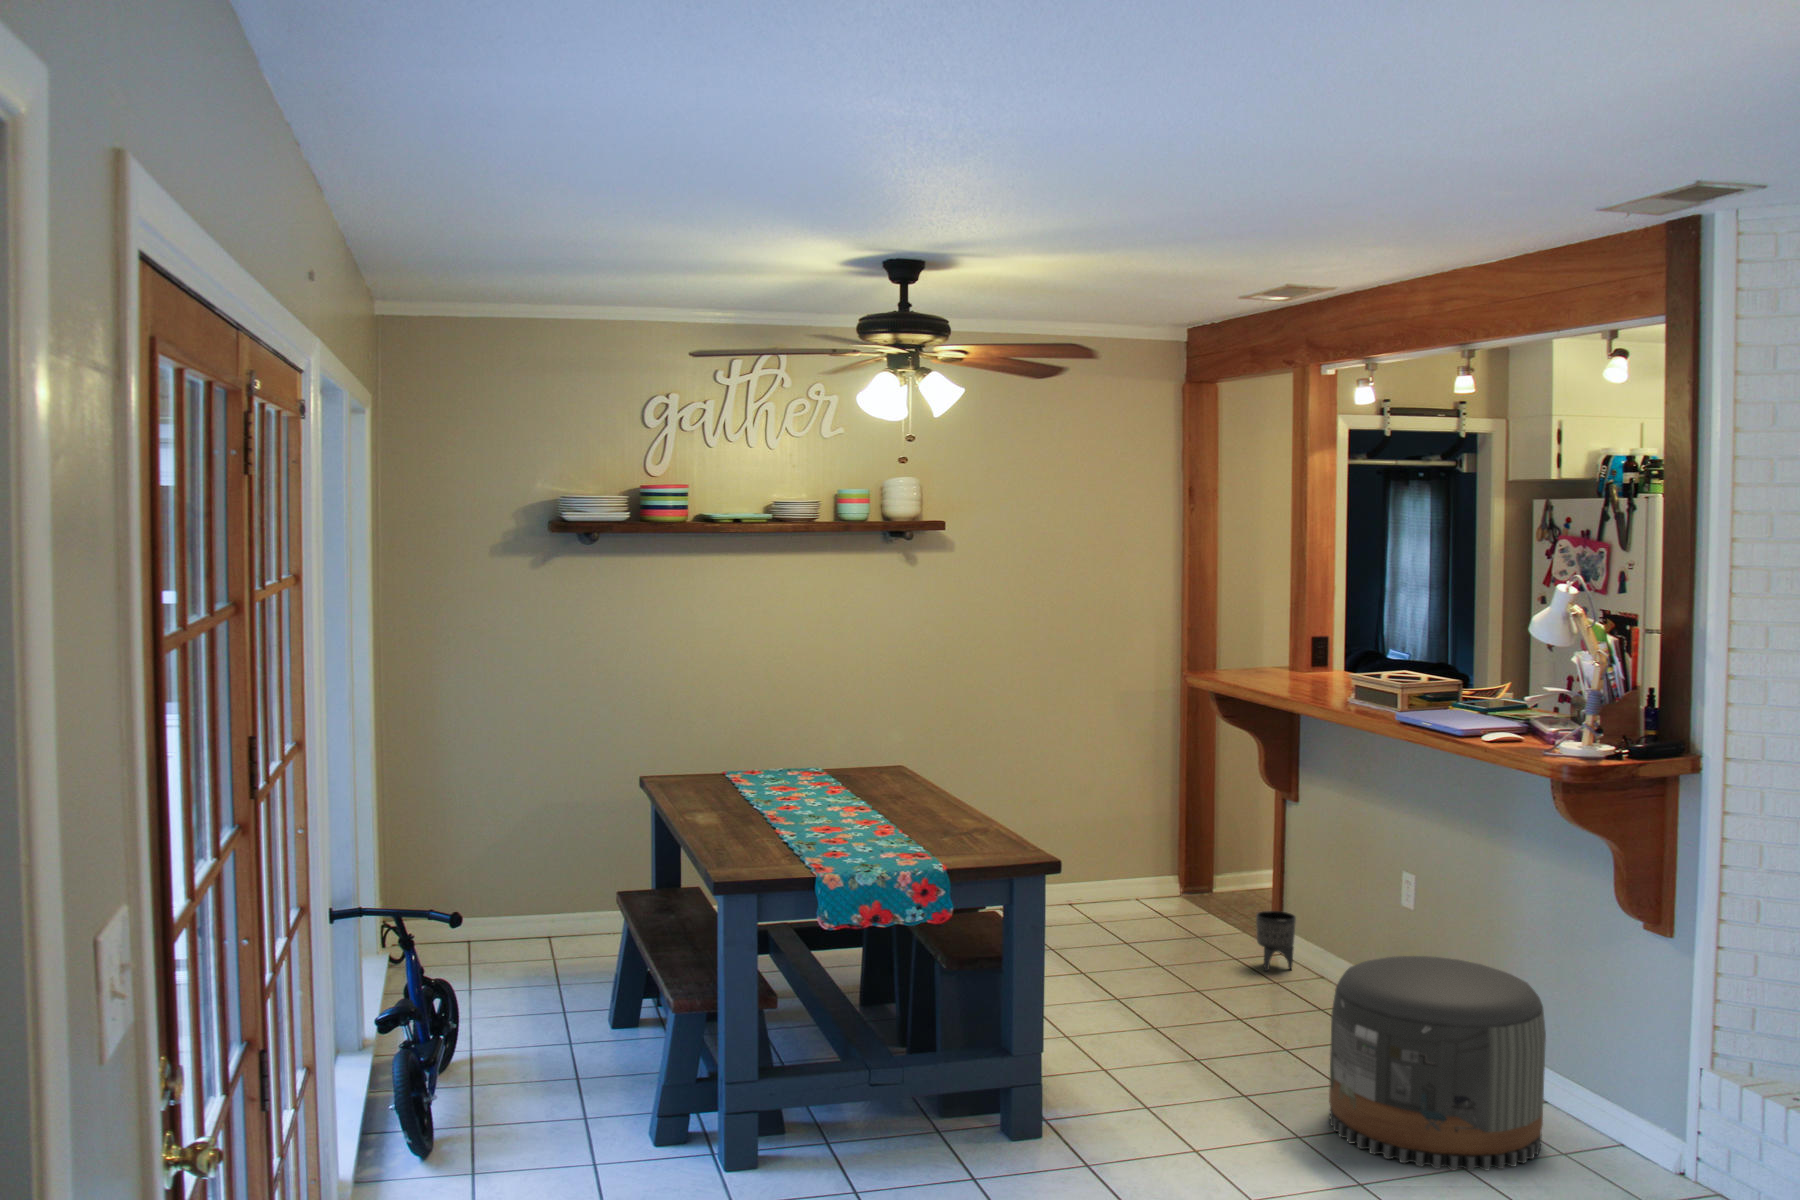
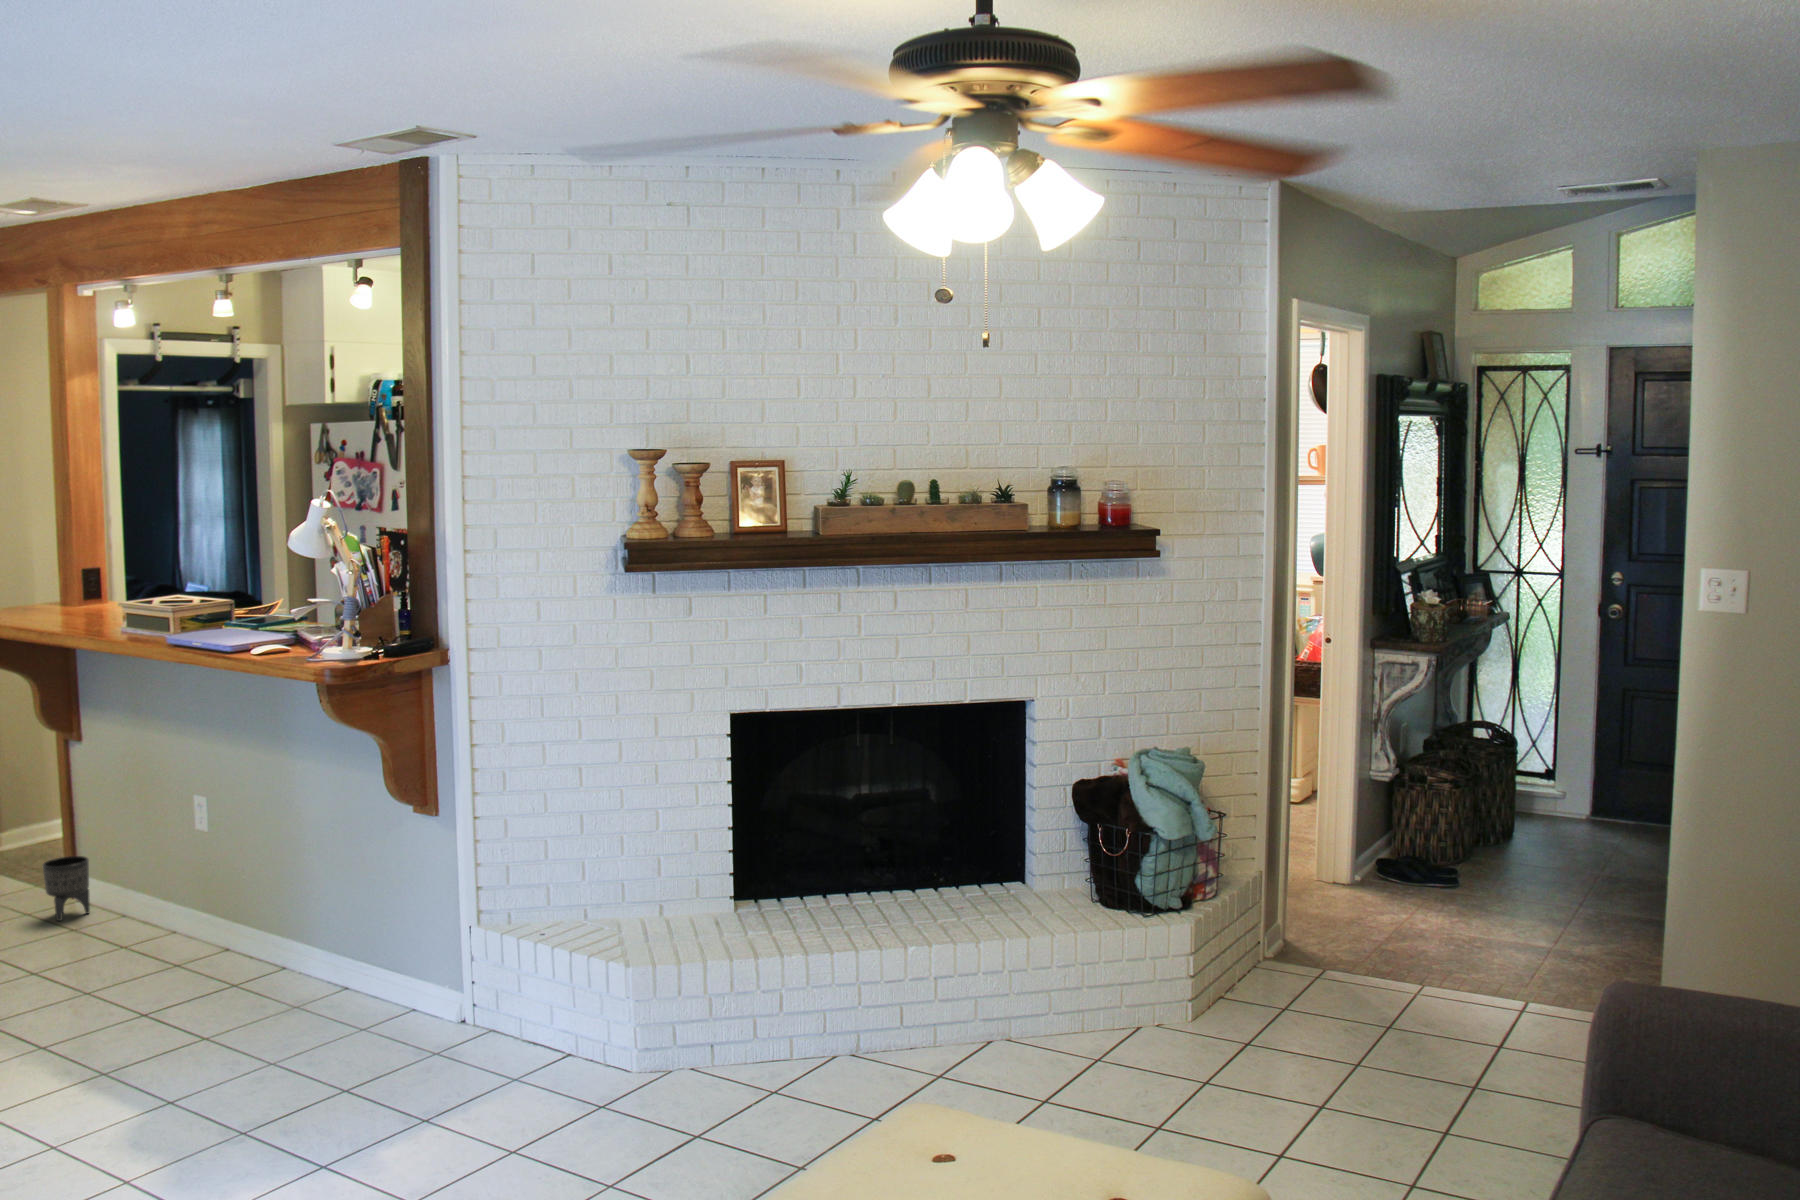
pouf: present [1329,956,1546,1171] -> none [111,873,337,1088]

